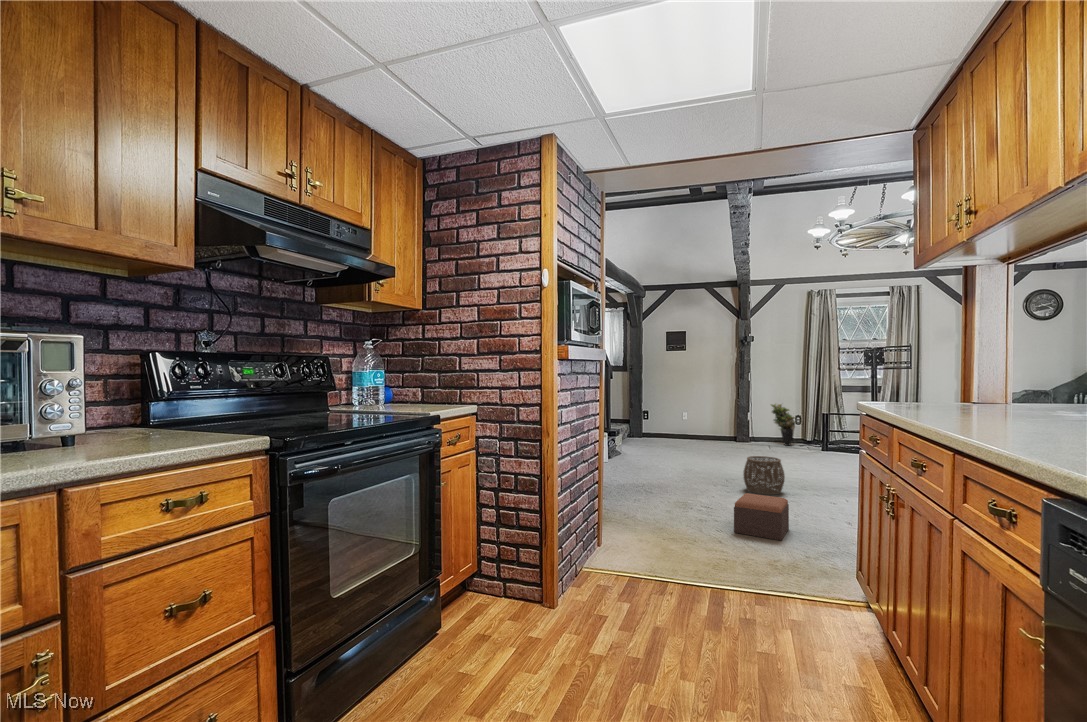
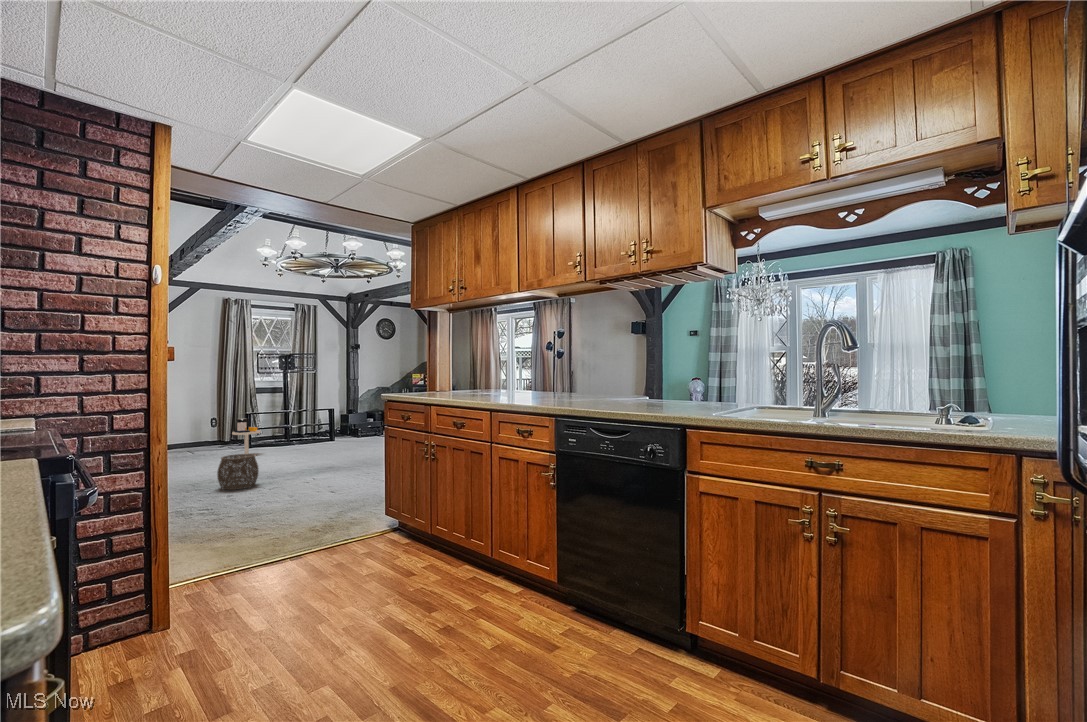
potted plant: present [771,404,796,446] -> none [187,408,217,450]
side table: none [798,418,828,461] -> present [232,418,261,456]
footstool: present [734,493,789,541] -> none [253,480,299,519]

